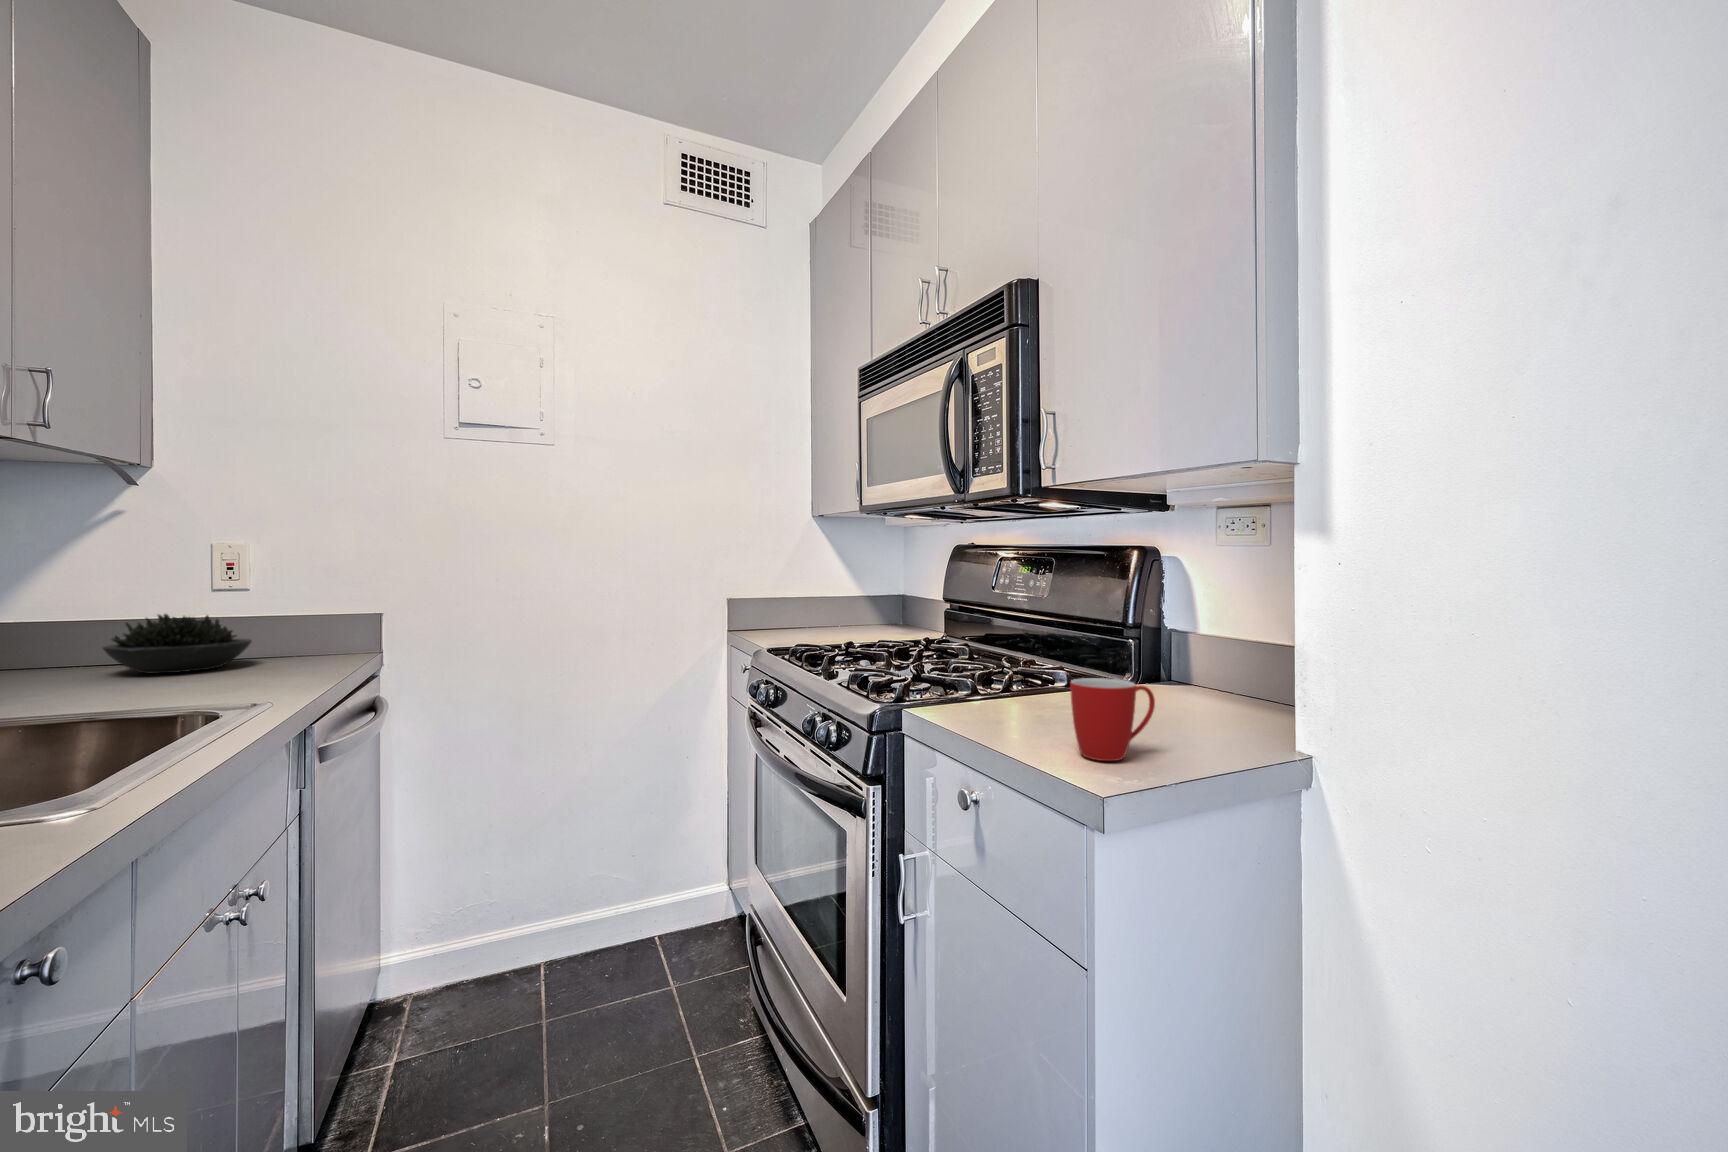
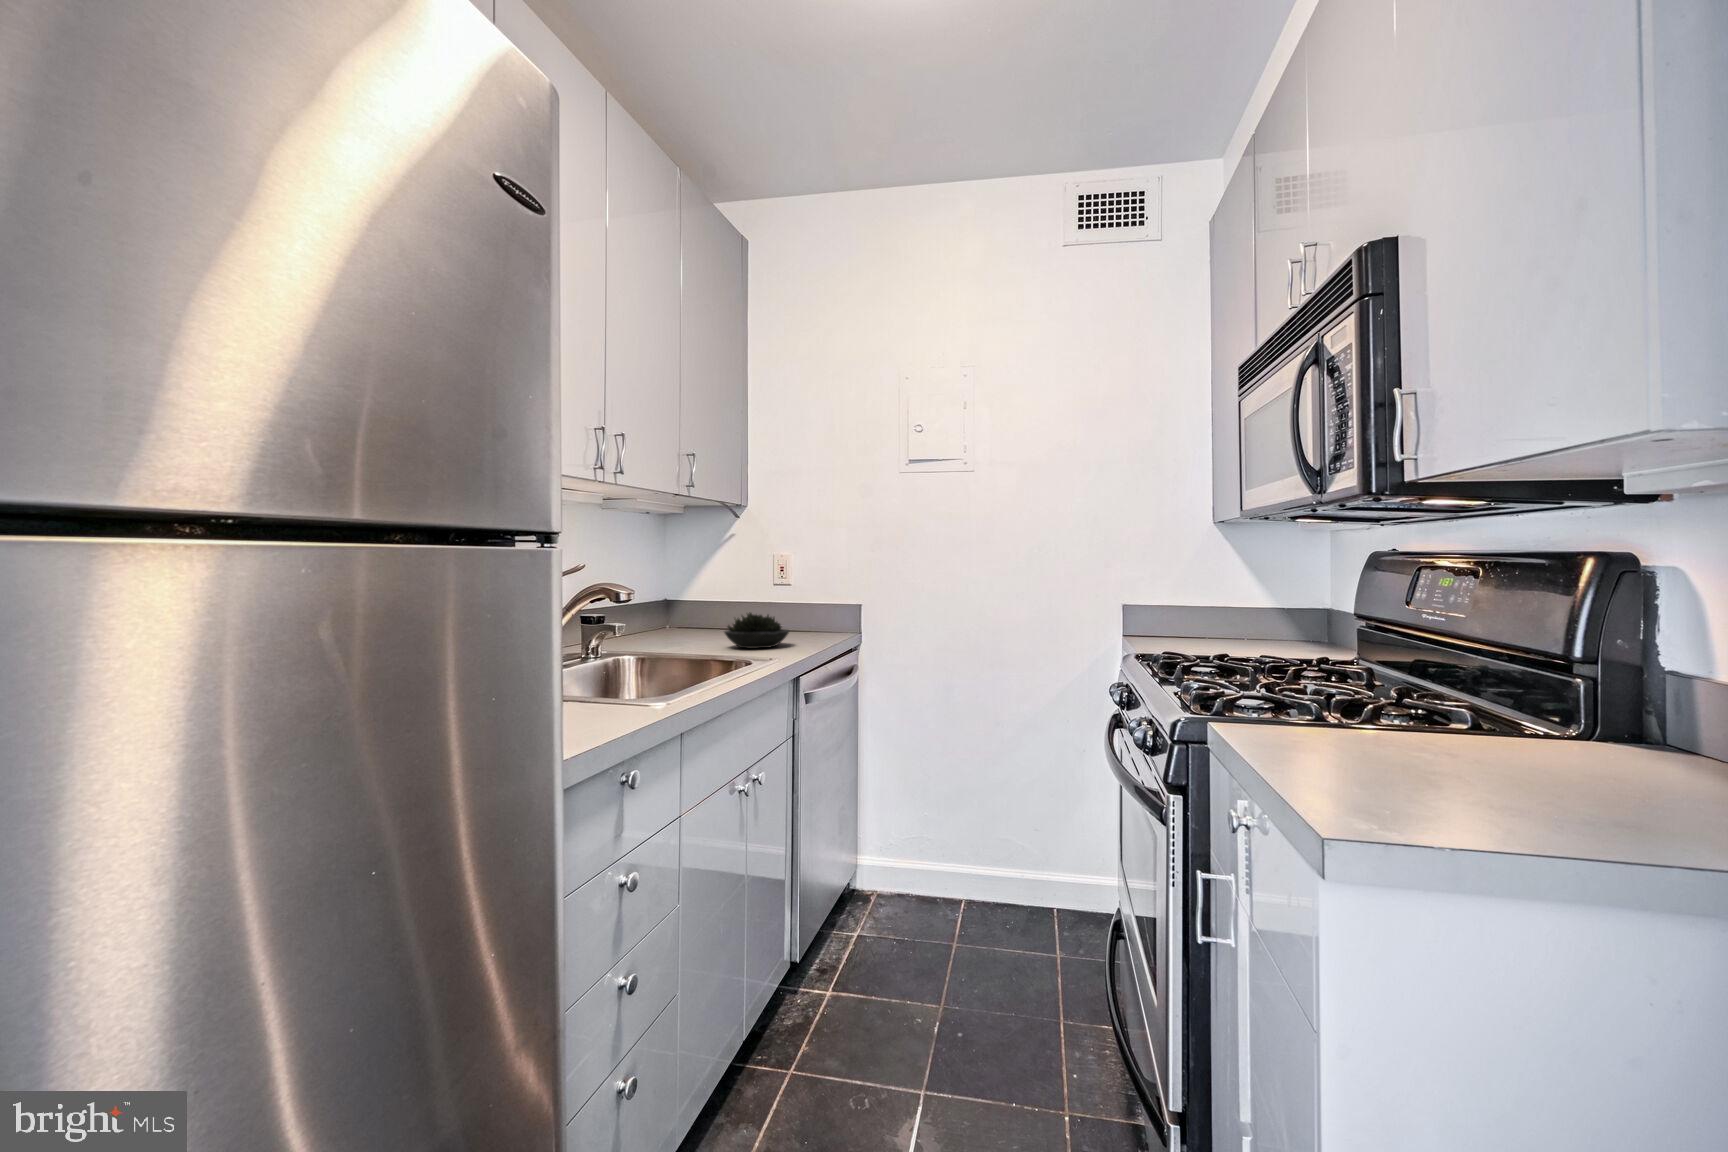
mug: present [1070,678,1155,761] -> none [1343,709,1478,810]

